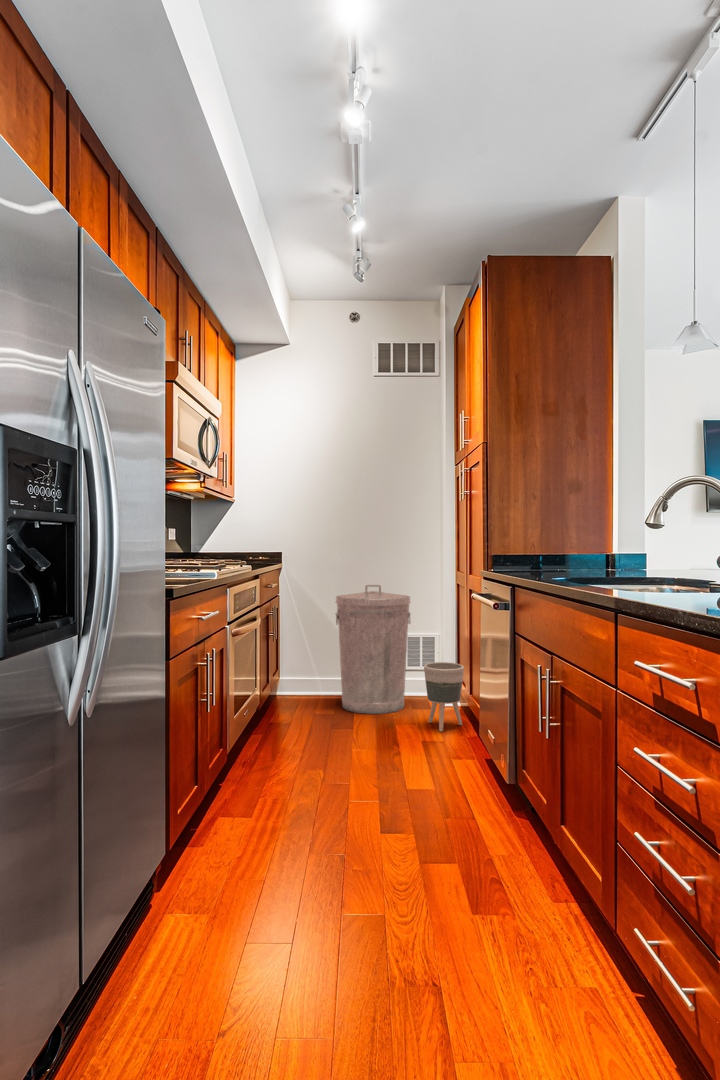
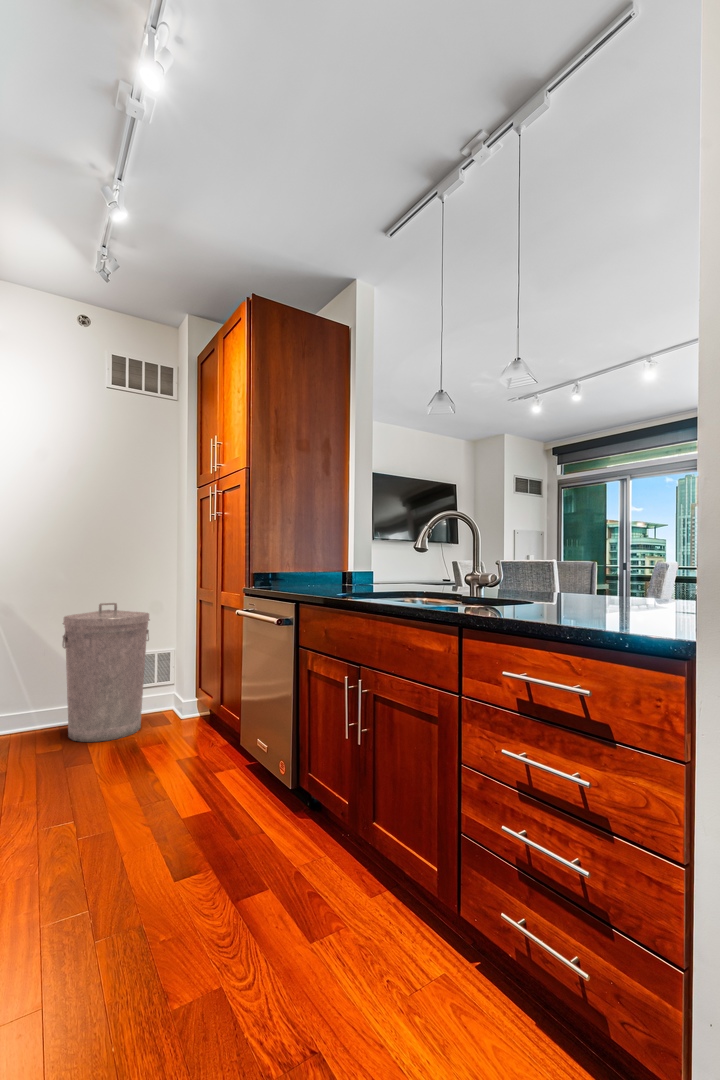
planter: present [424,662,464,732] -> none [172,677,213,747]

